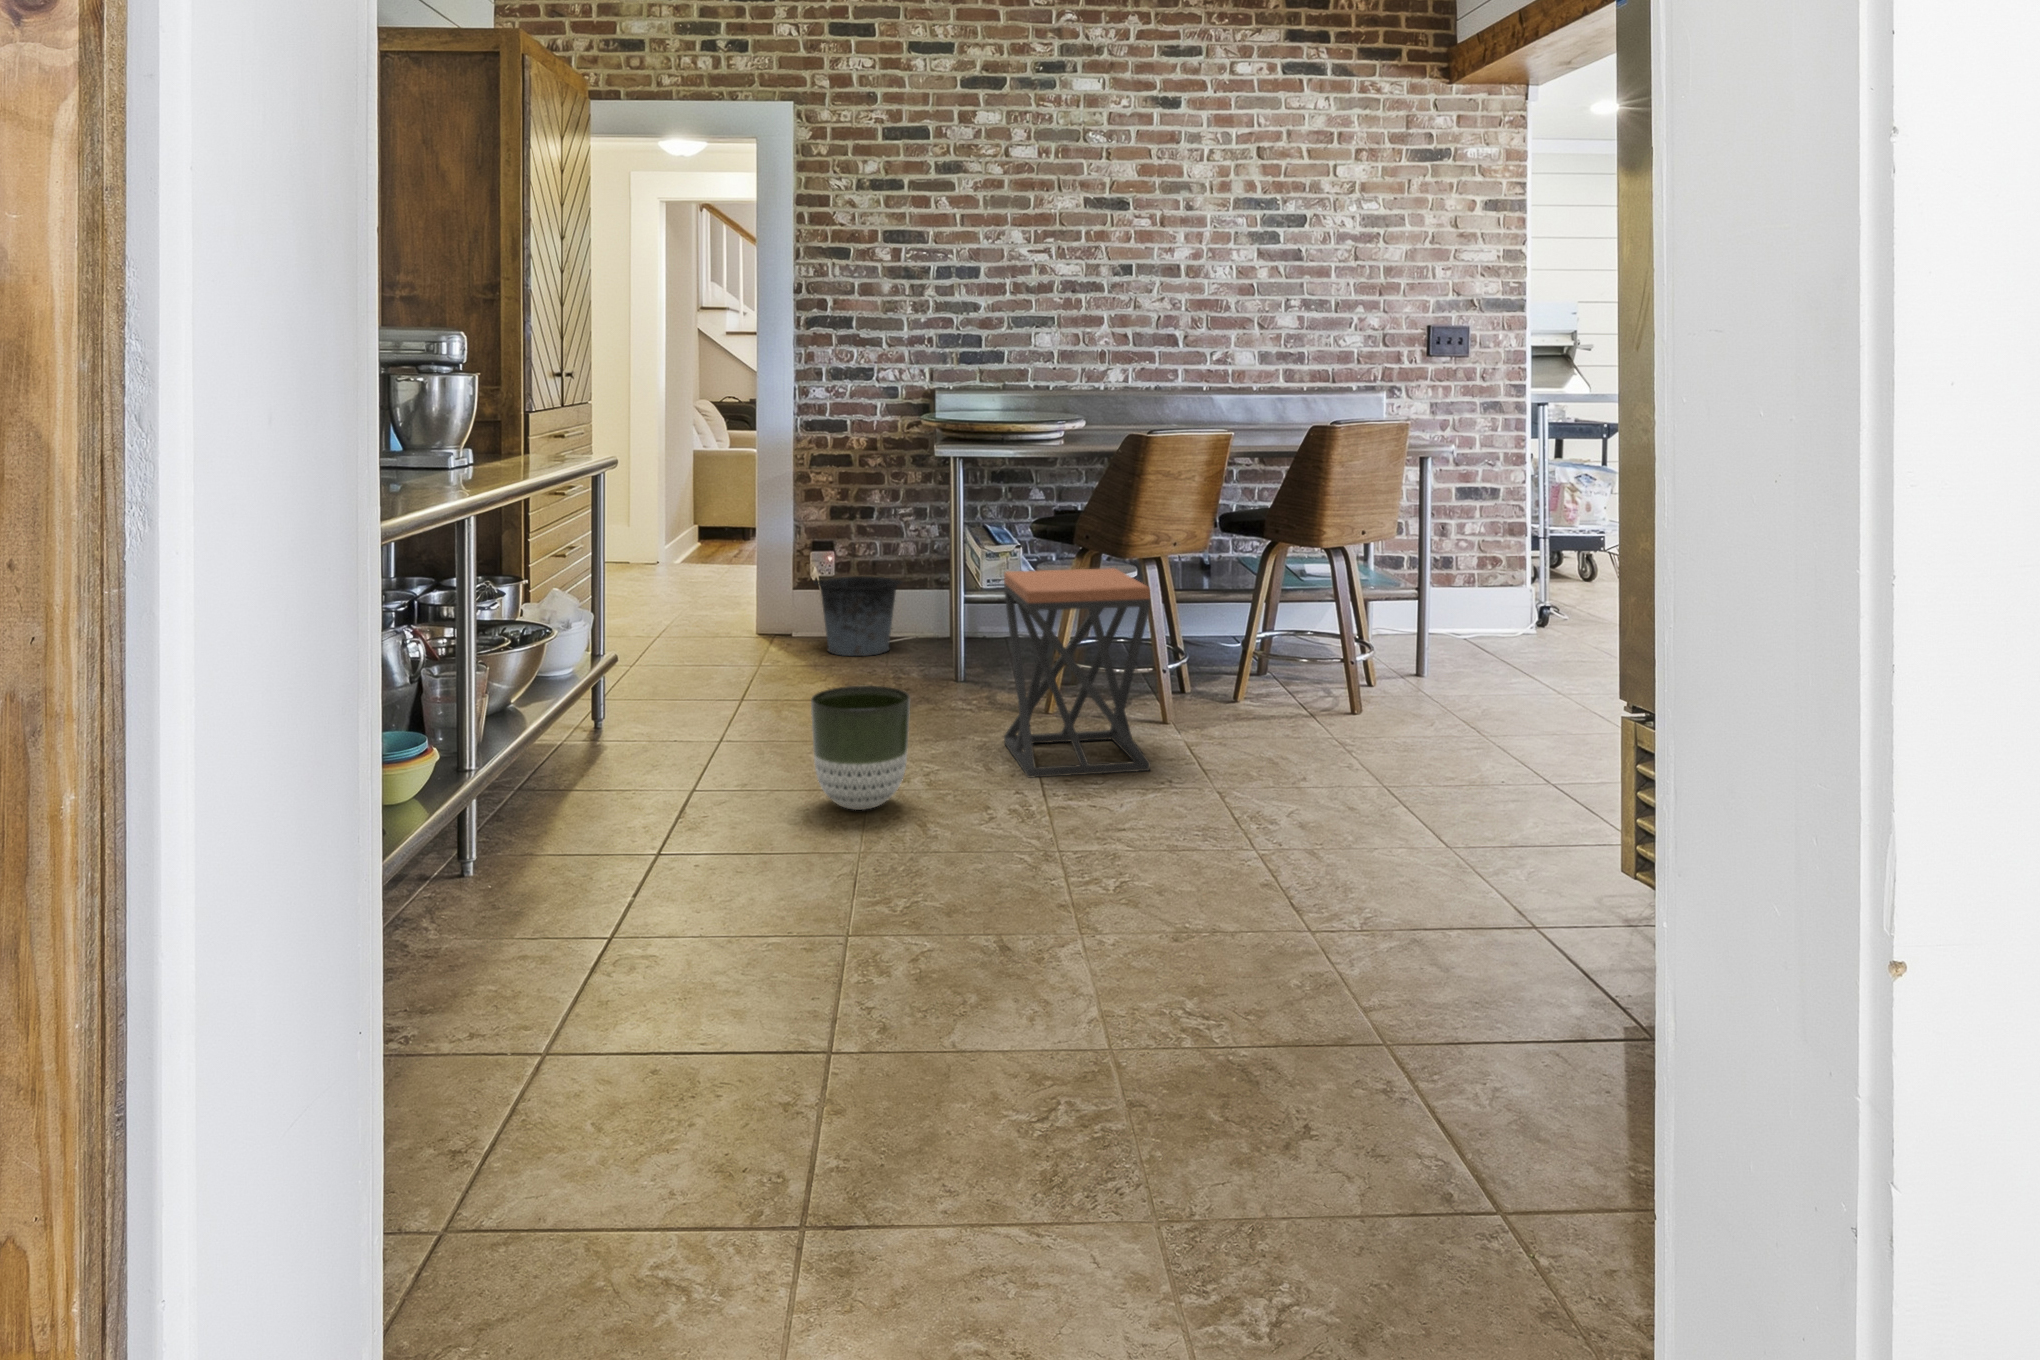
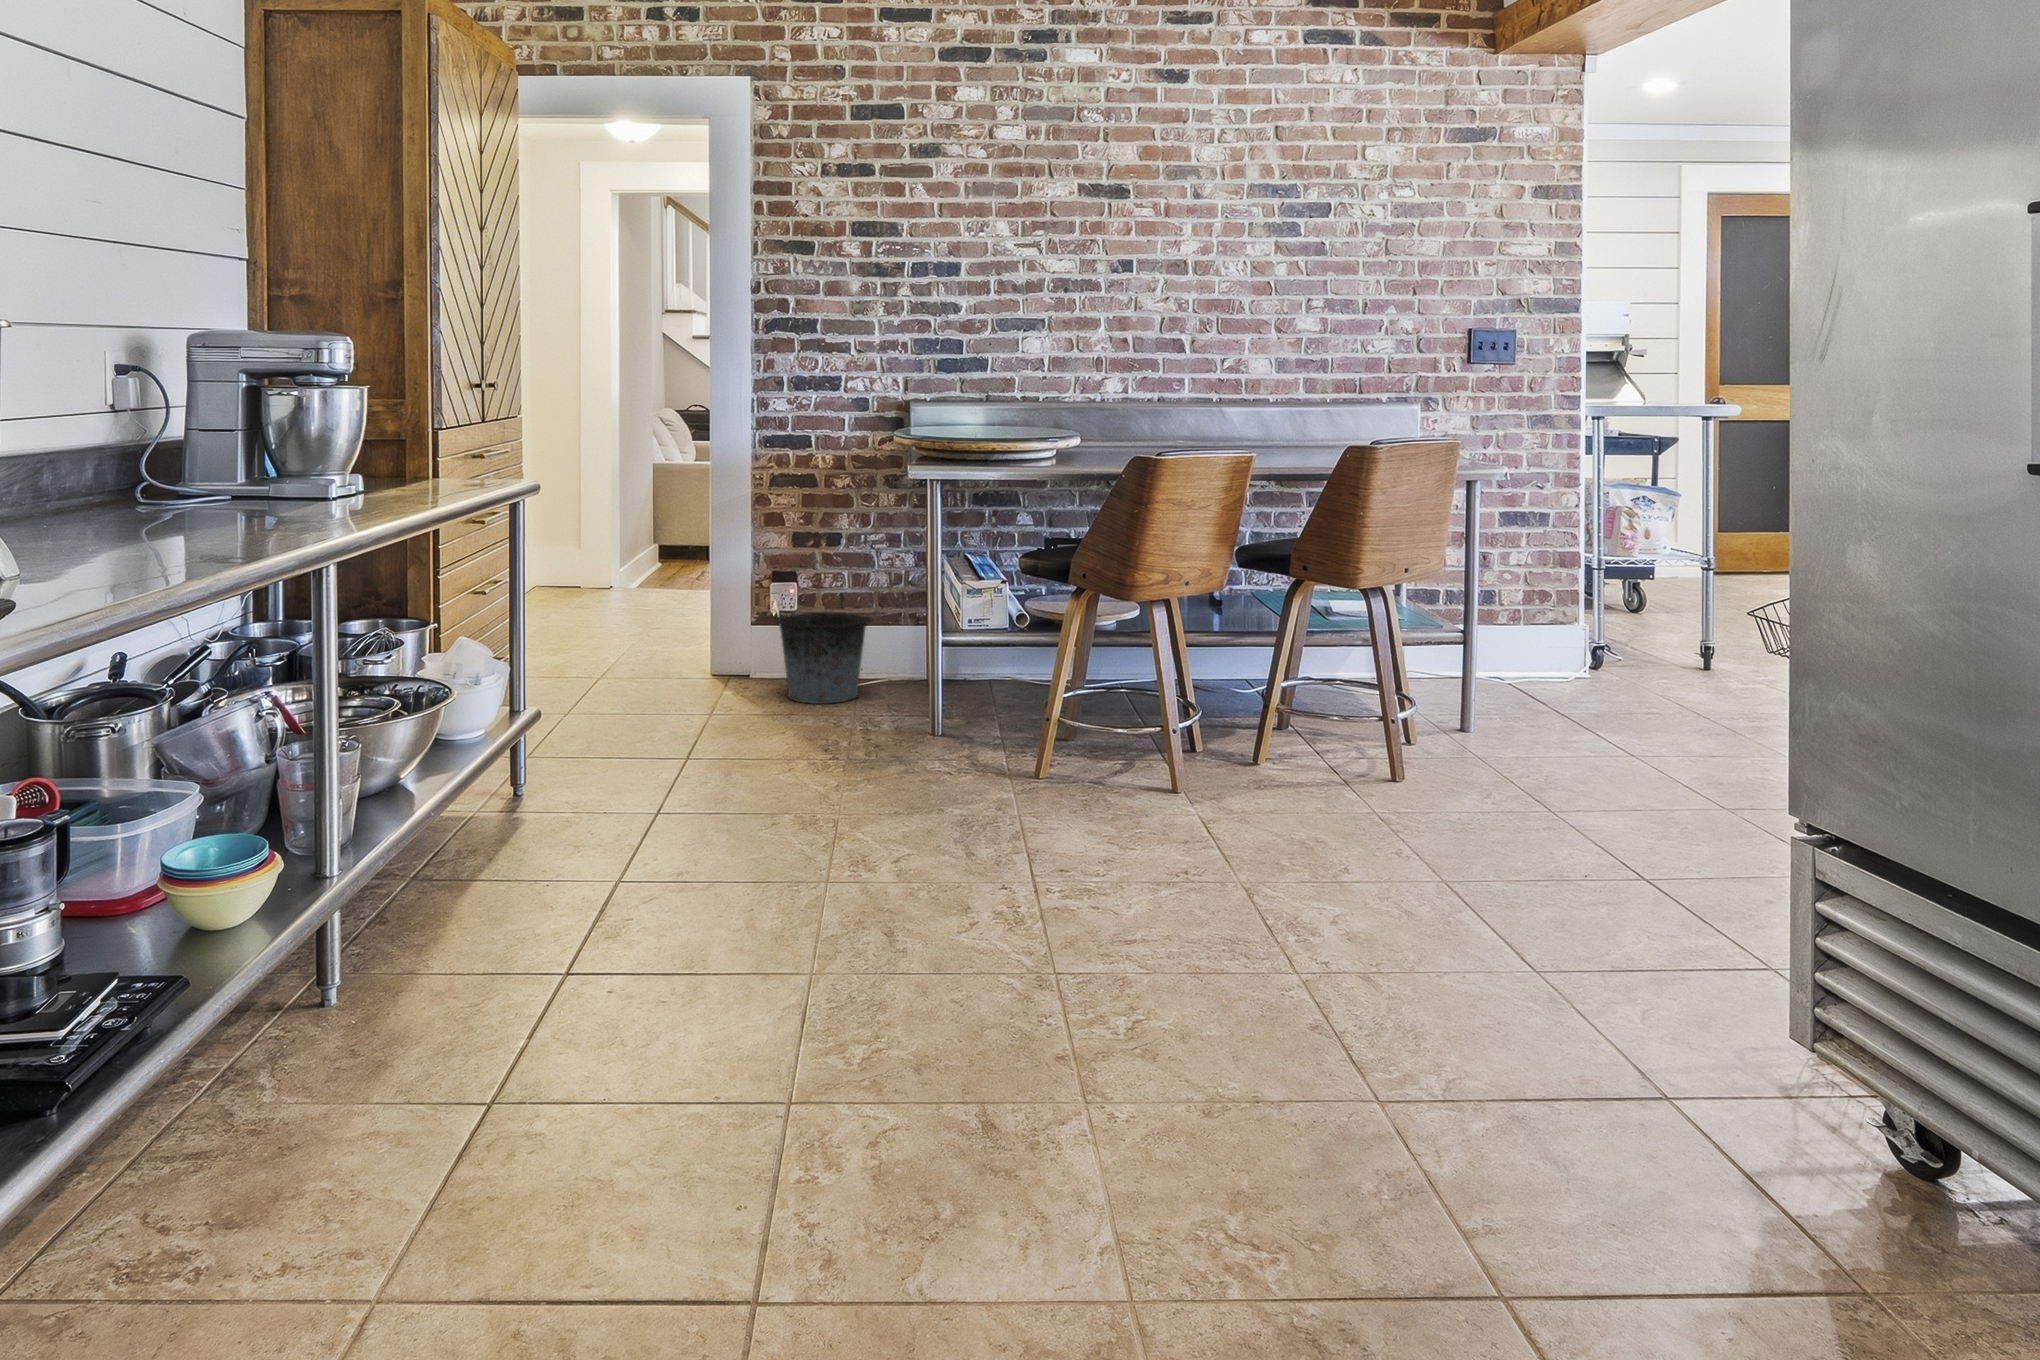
stool: present [1004,568,1150,778] -> none [989,613,1162,865]
planter: present [811,686,910,810] -> none [759,757,877,908]

